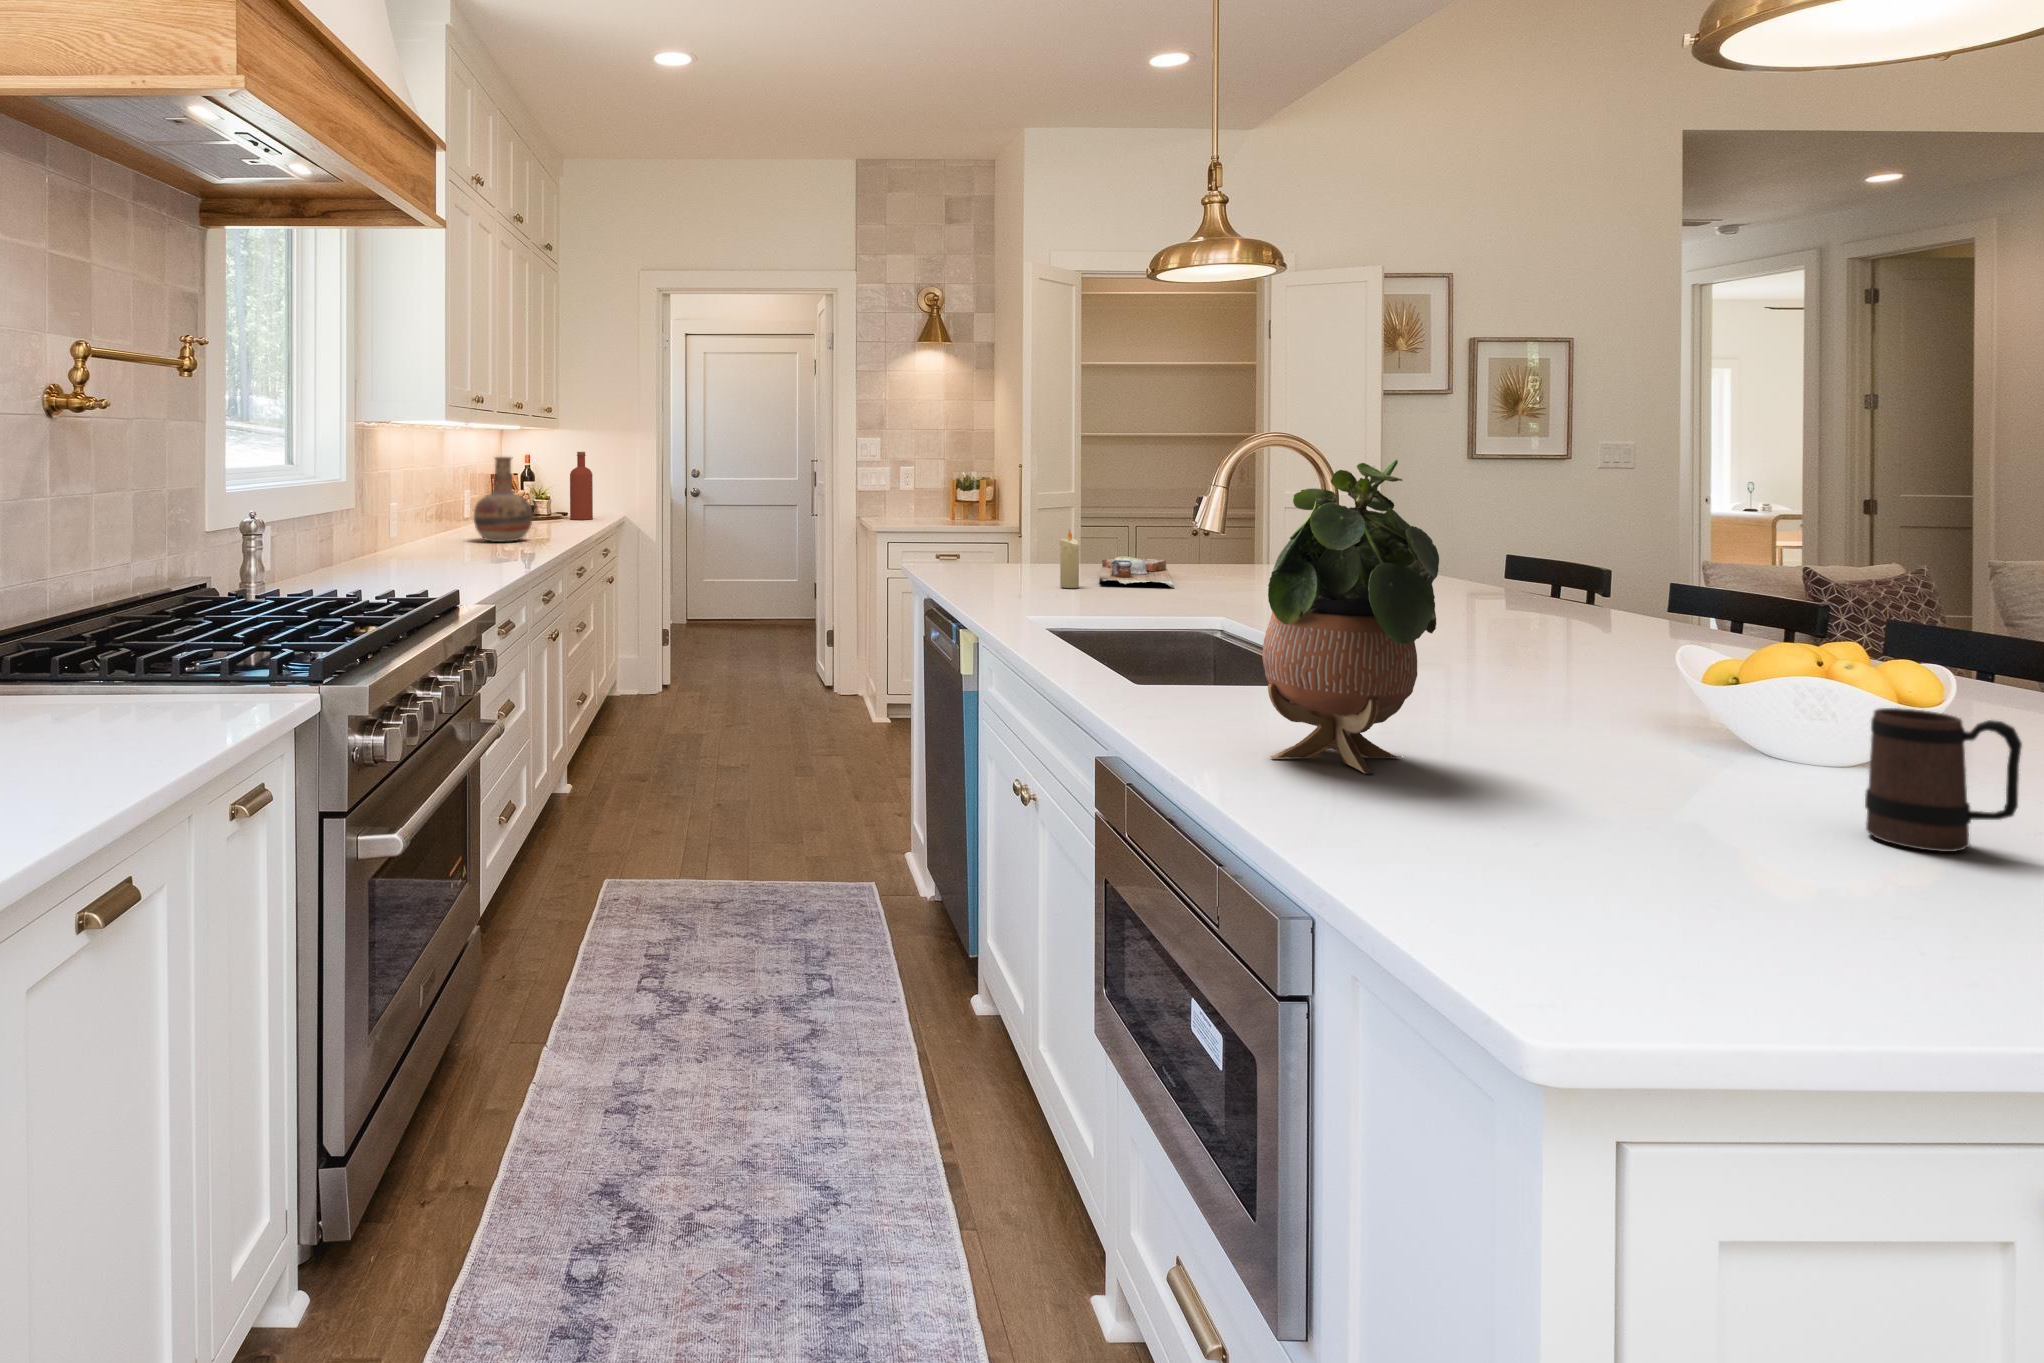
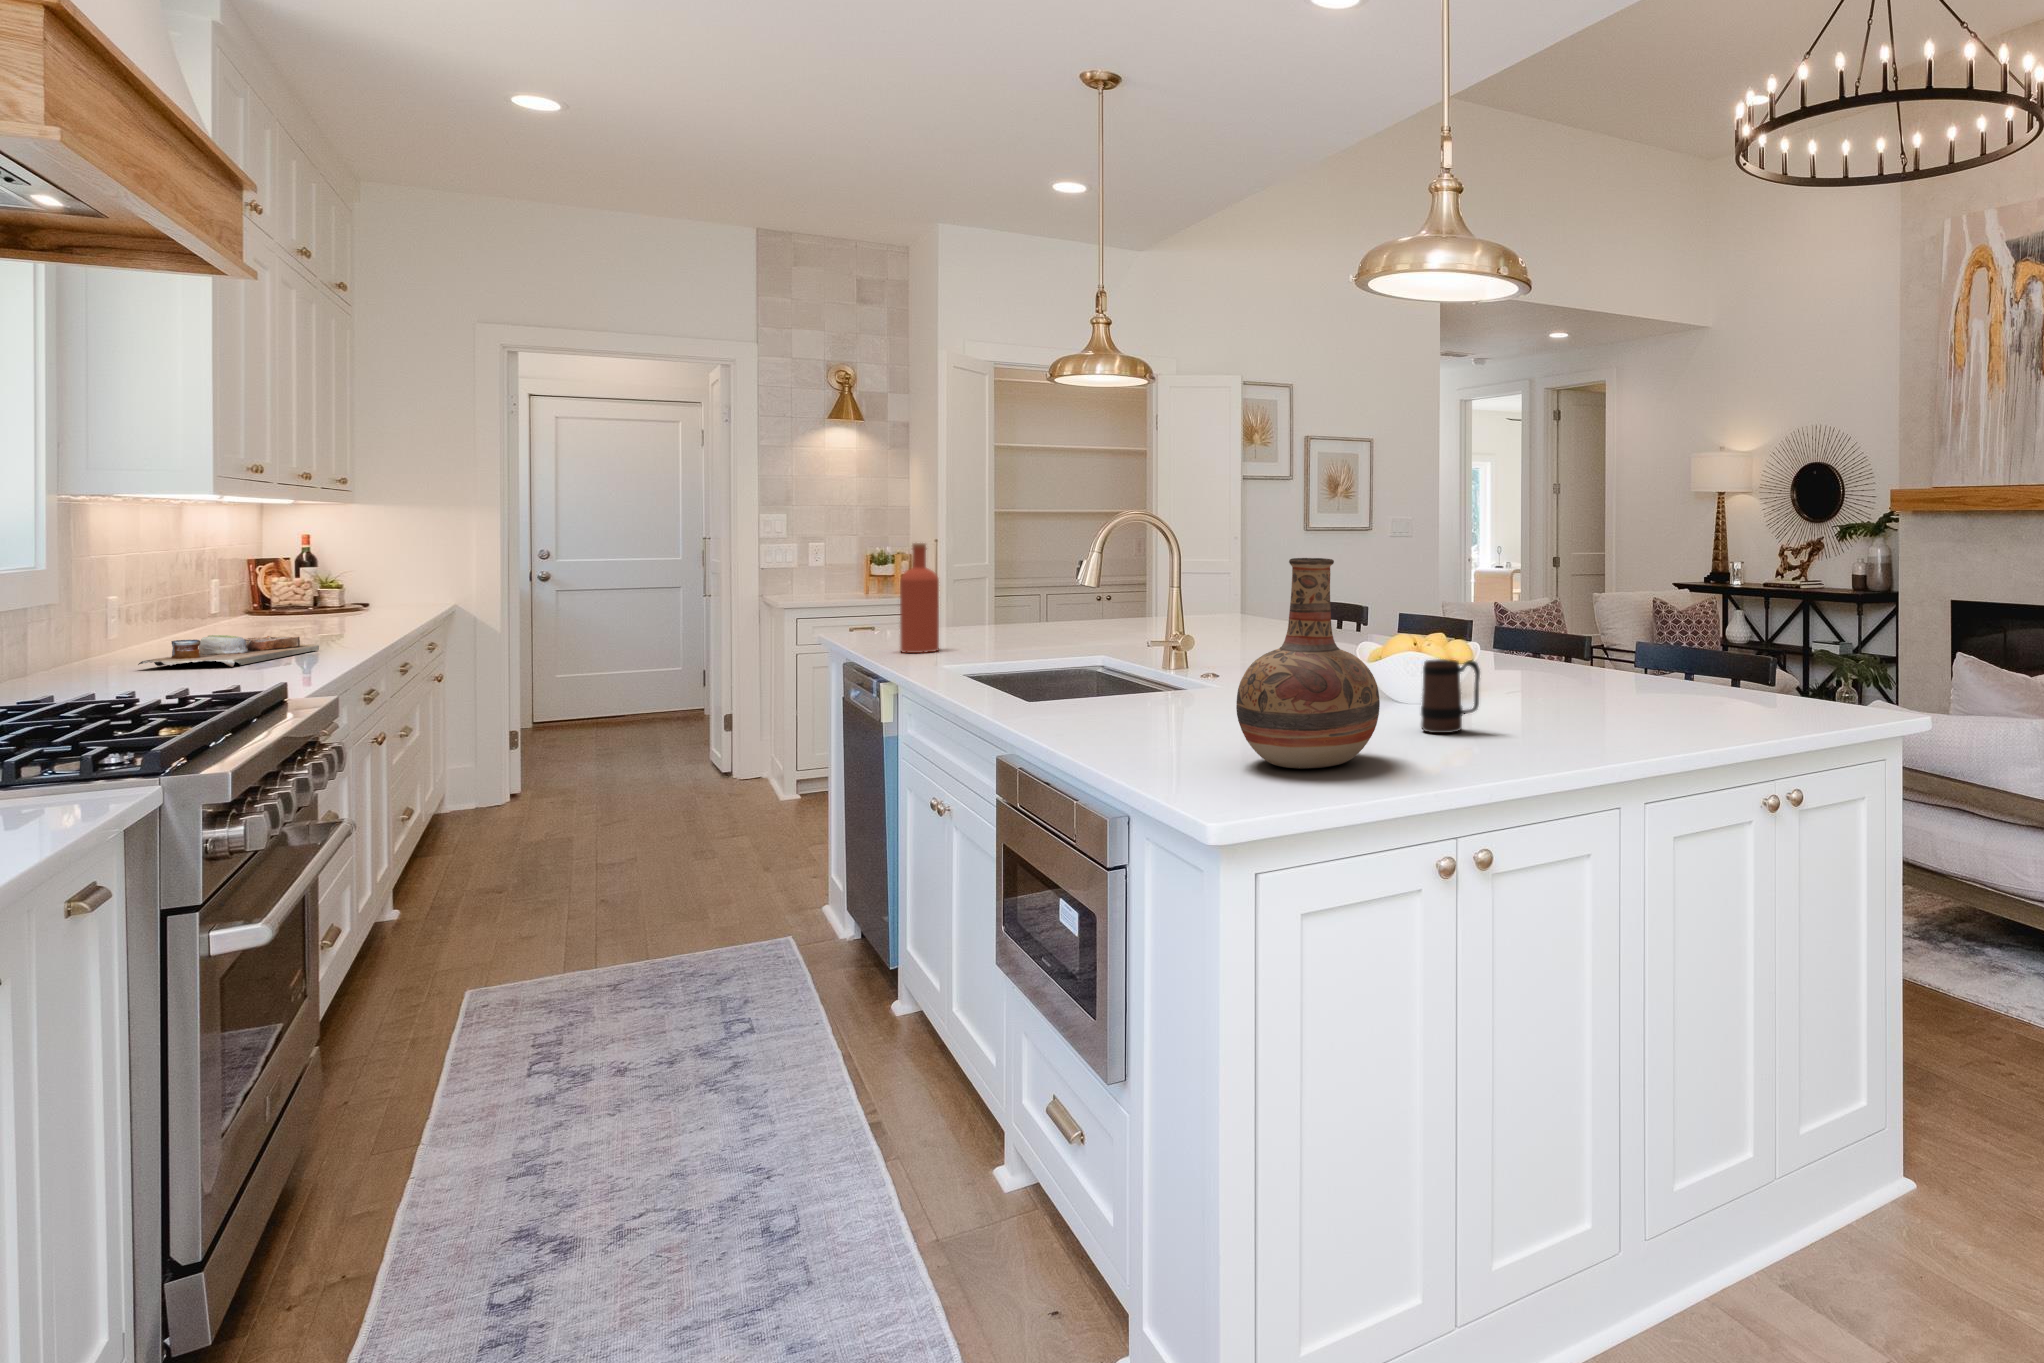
bottle: present [570,452,593,520] -> present [900,543,939,653]
vase: present [474,457,533,542] -> present [1236,558,1380,769]
potted plant: present [1262,460,1439,774] -> none [1110,525,1217,733]
candle: present [1060,530,1079,588] -> none [968,592,986,644]
cutting board: present [1099,556,1174,588] -> present [138,635,319,667]

